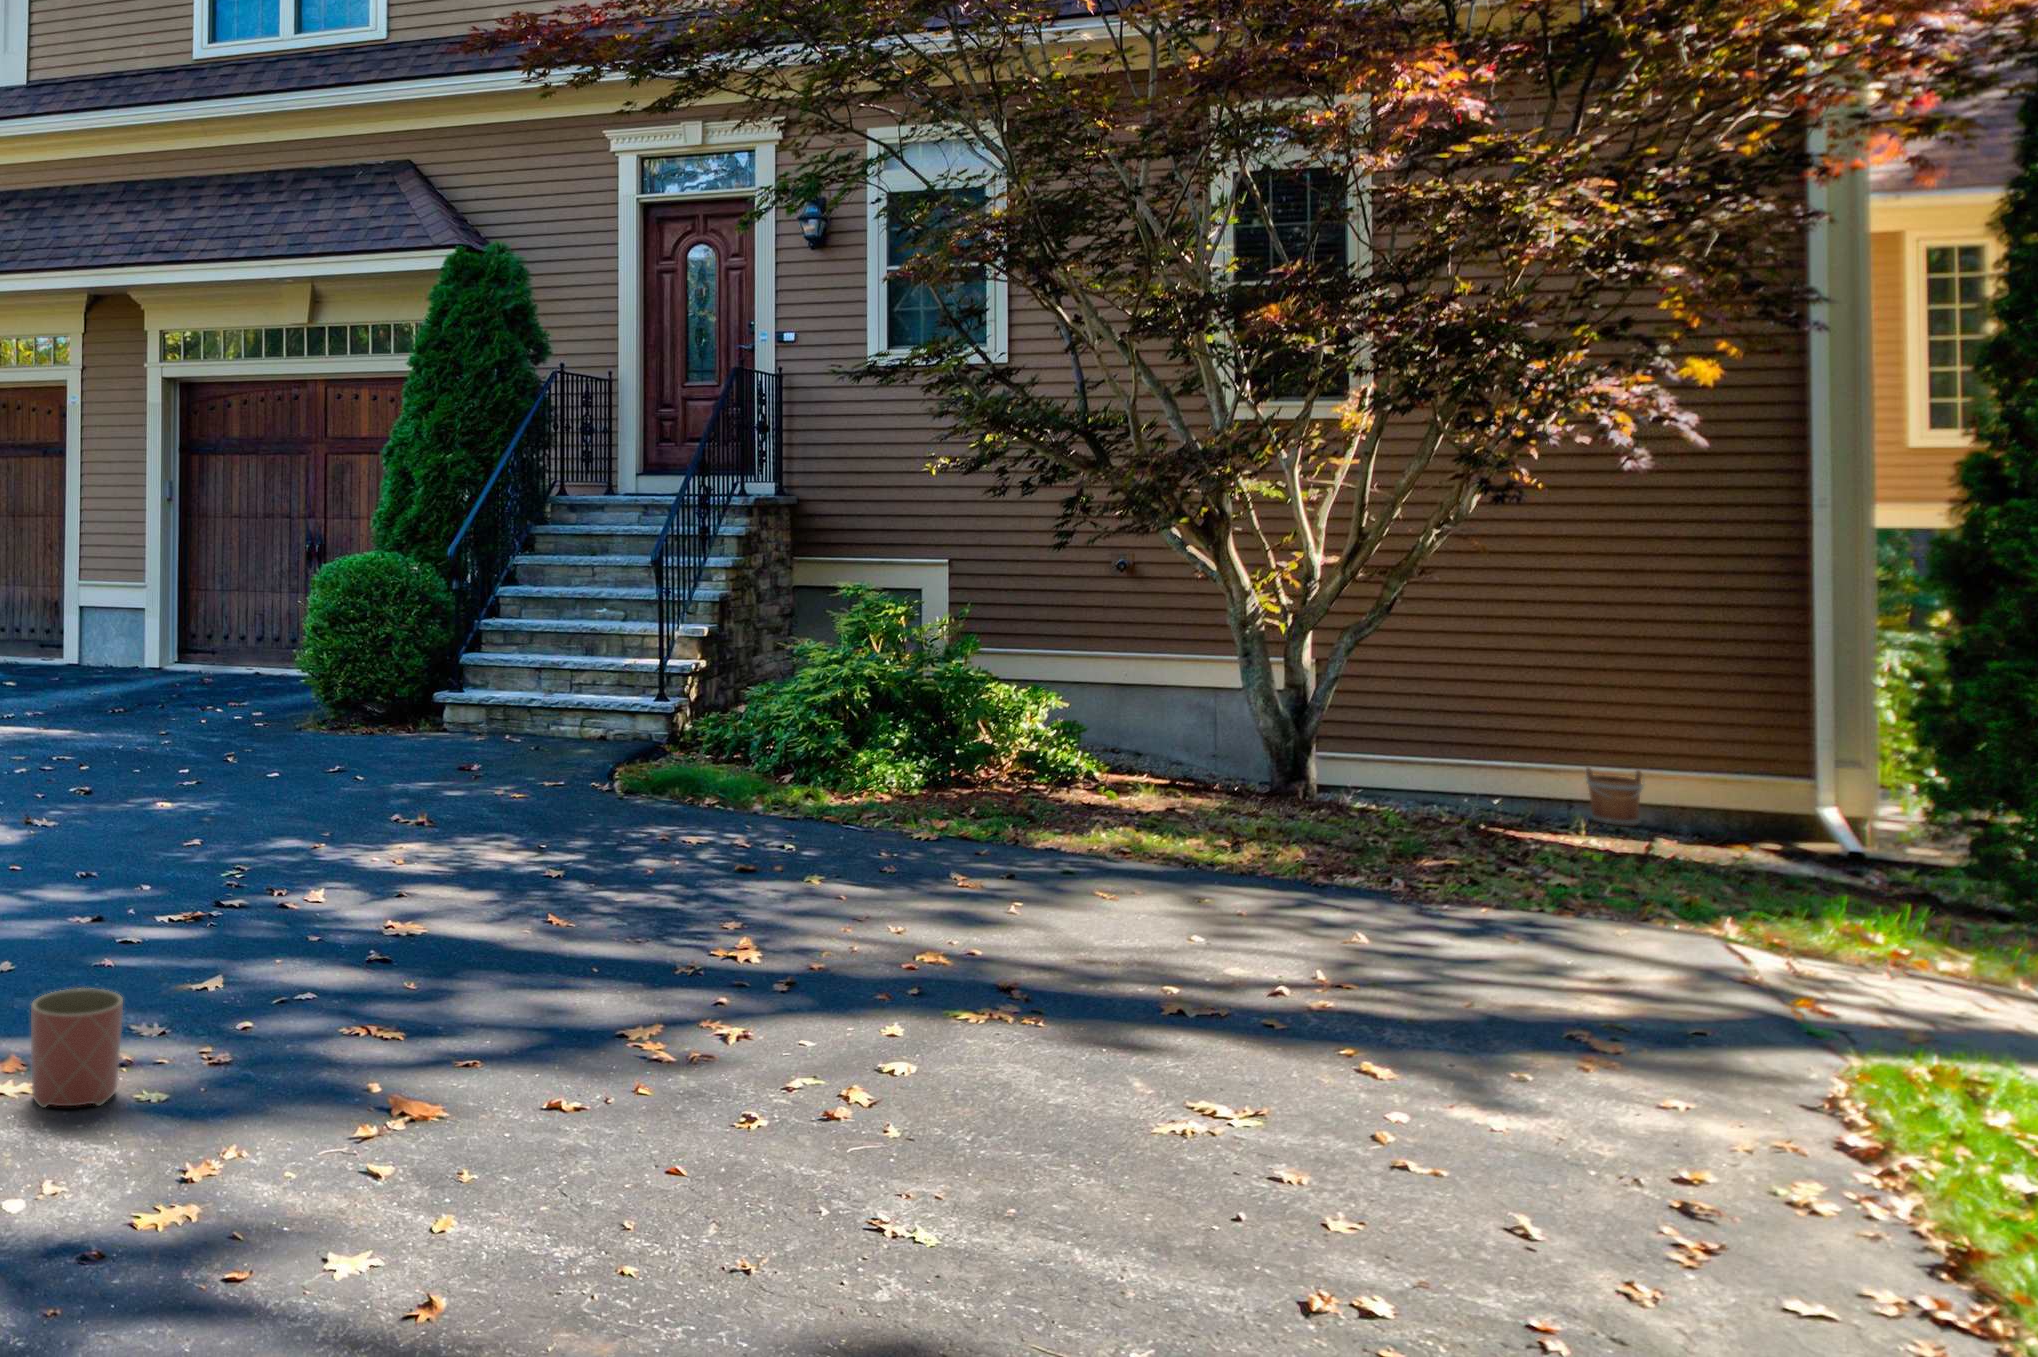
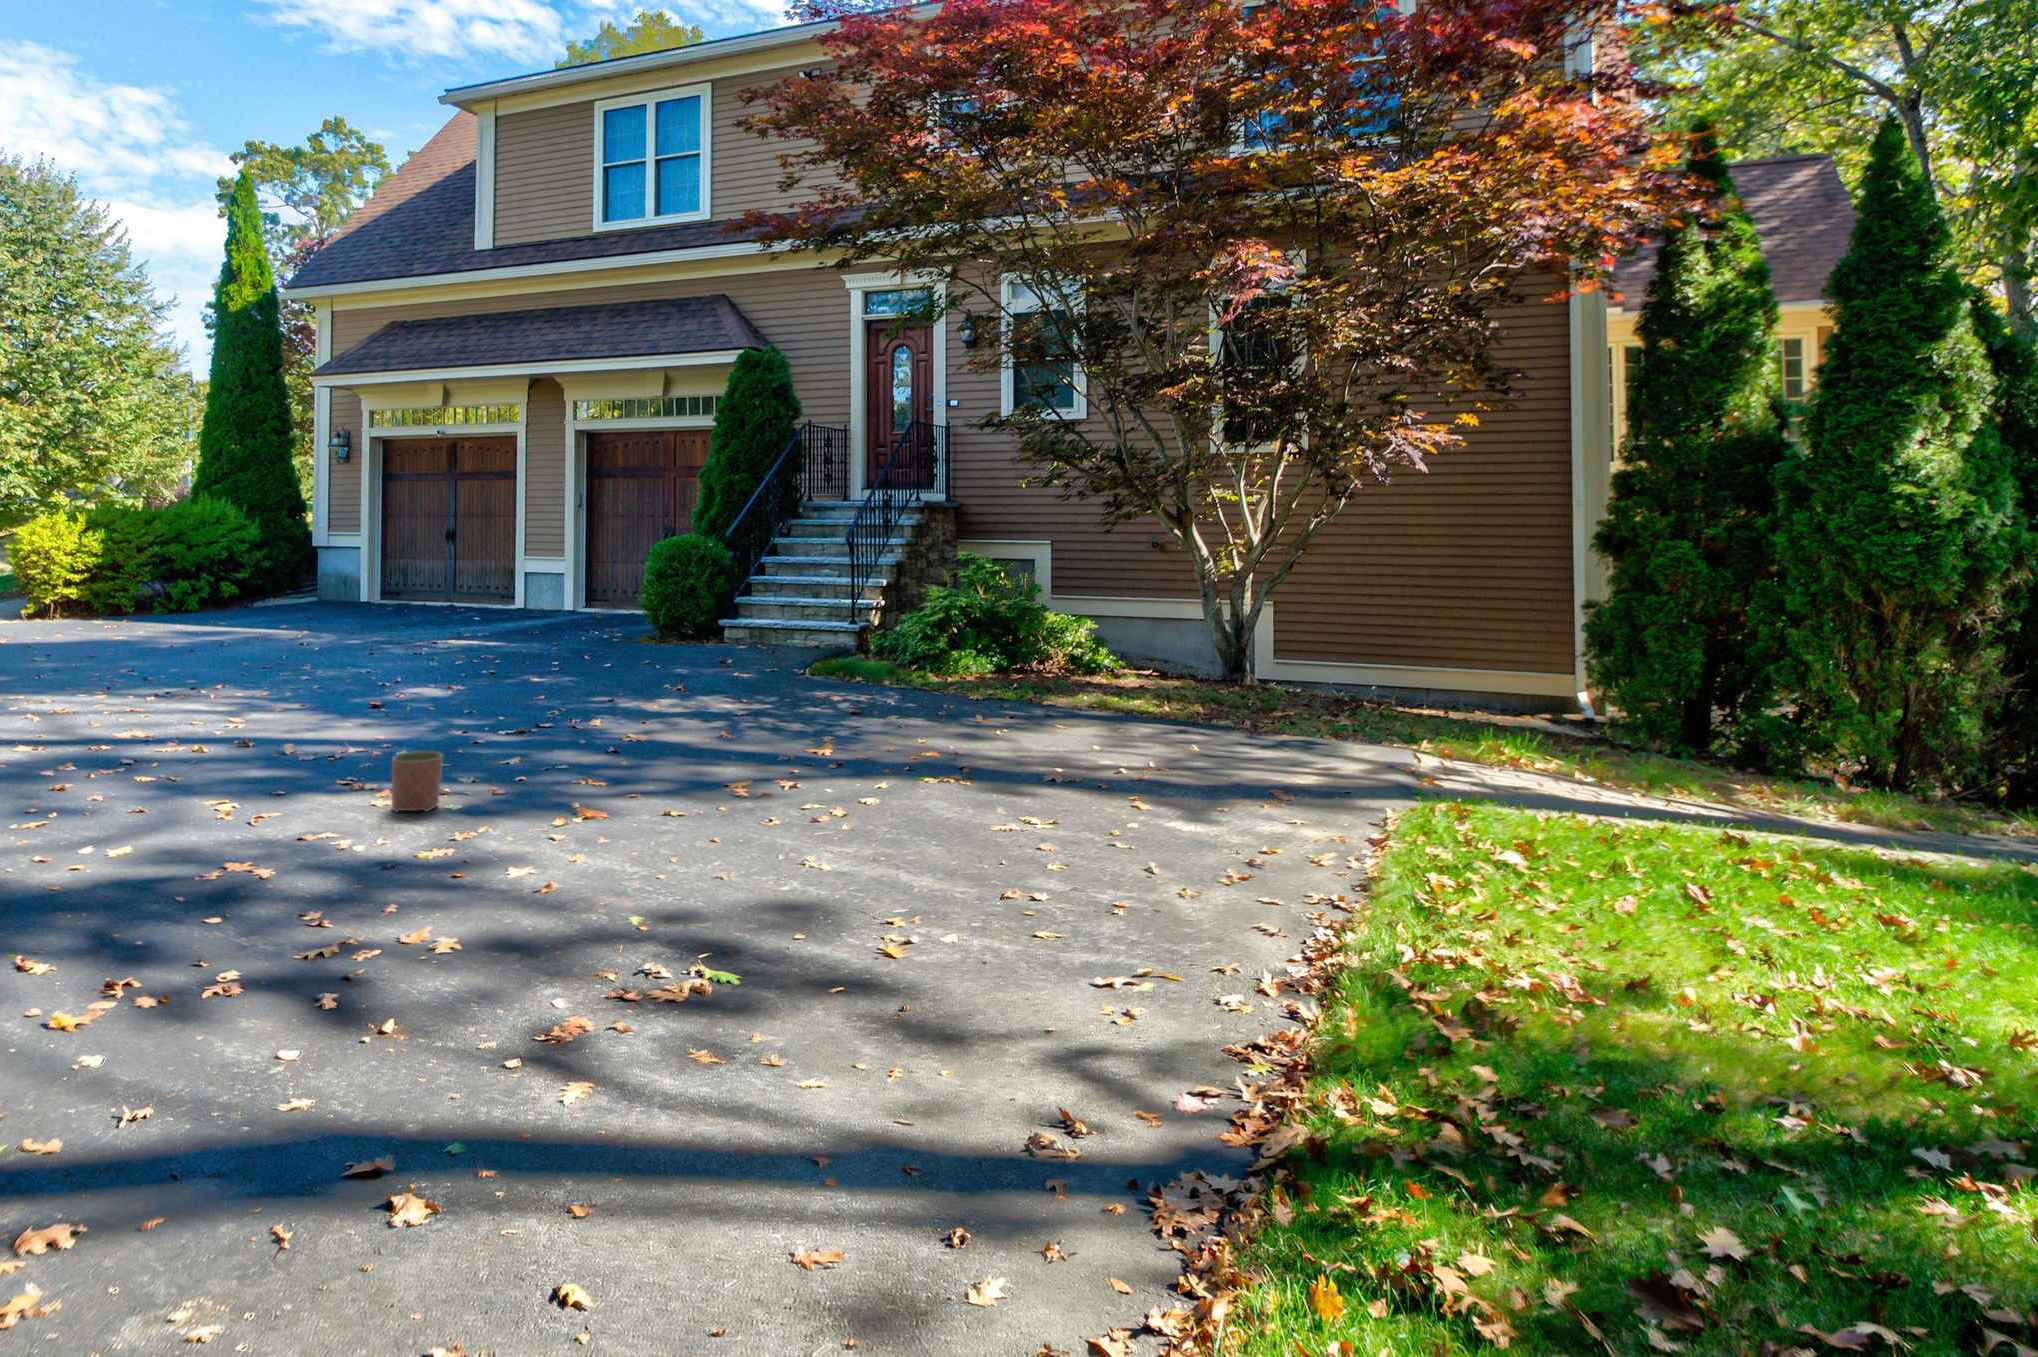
bucket: present [1586,767,1643,826] -> none [1427,660,1462,697]

